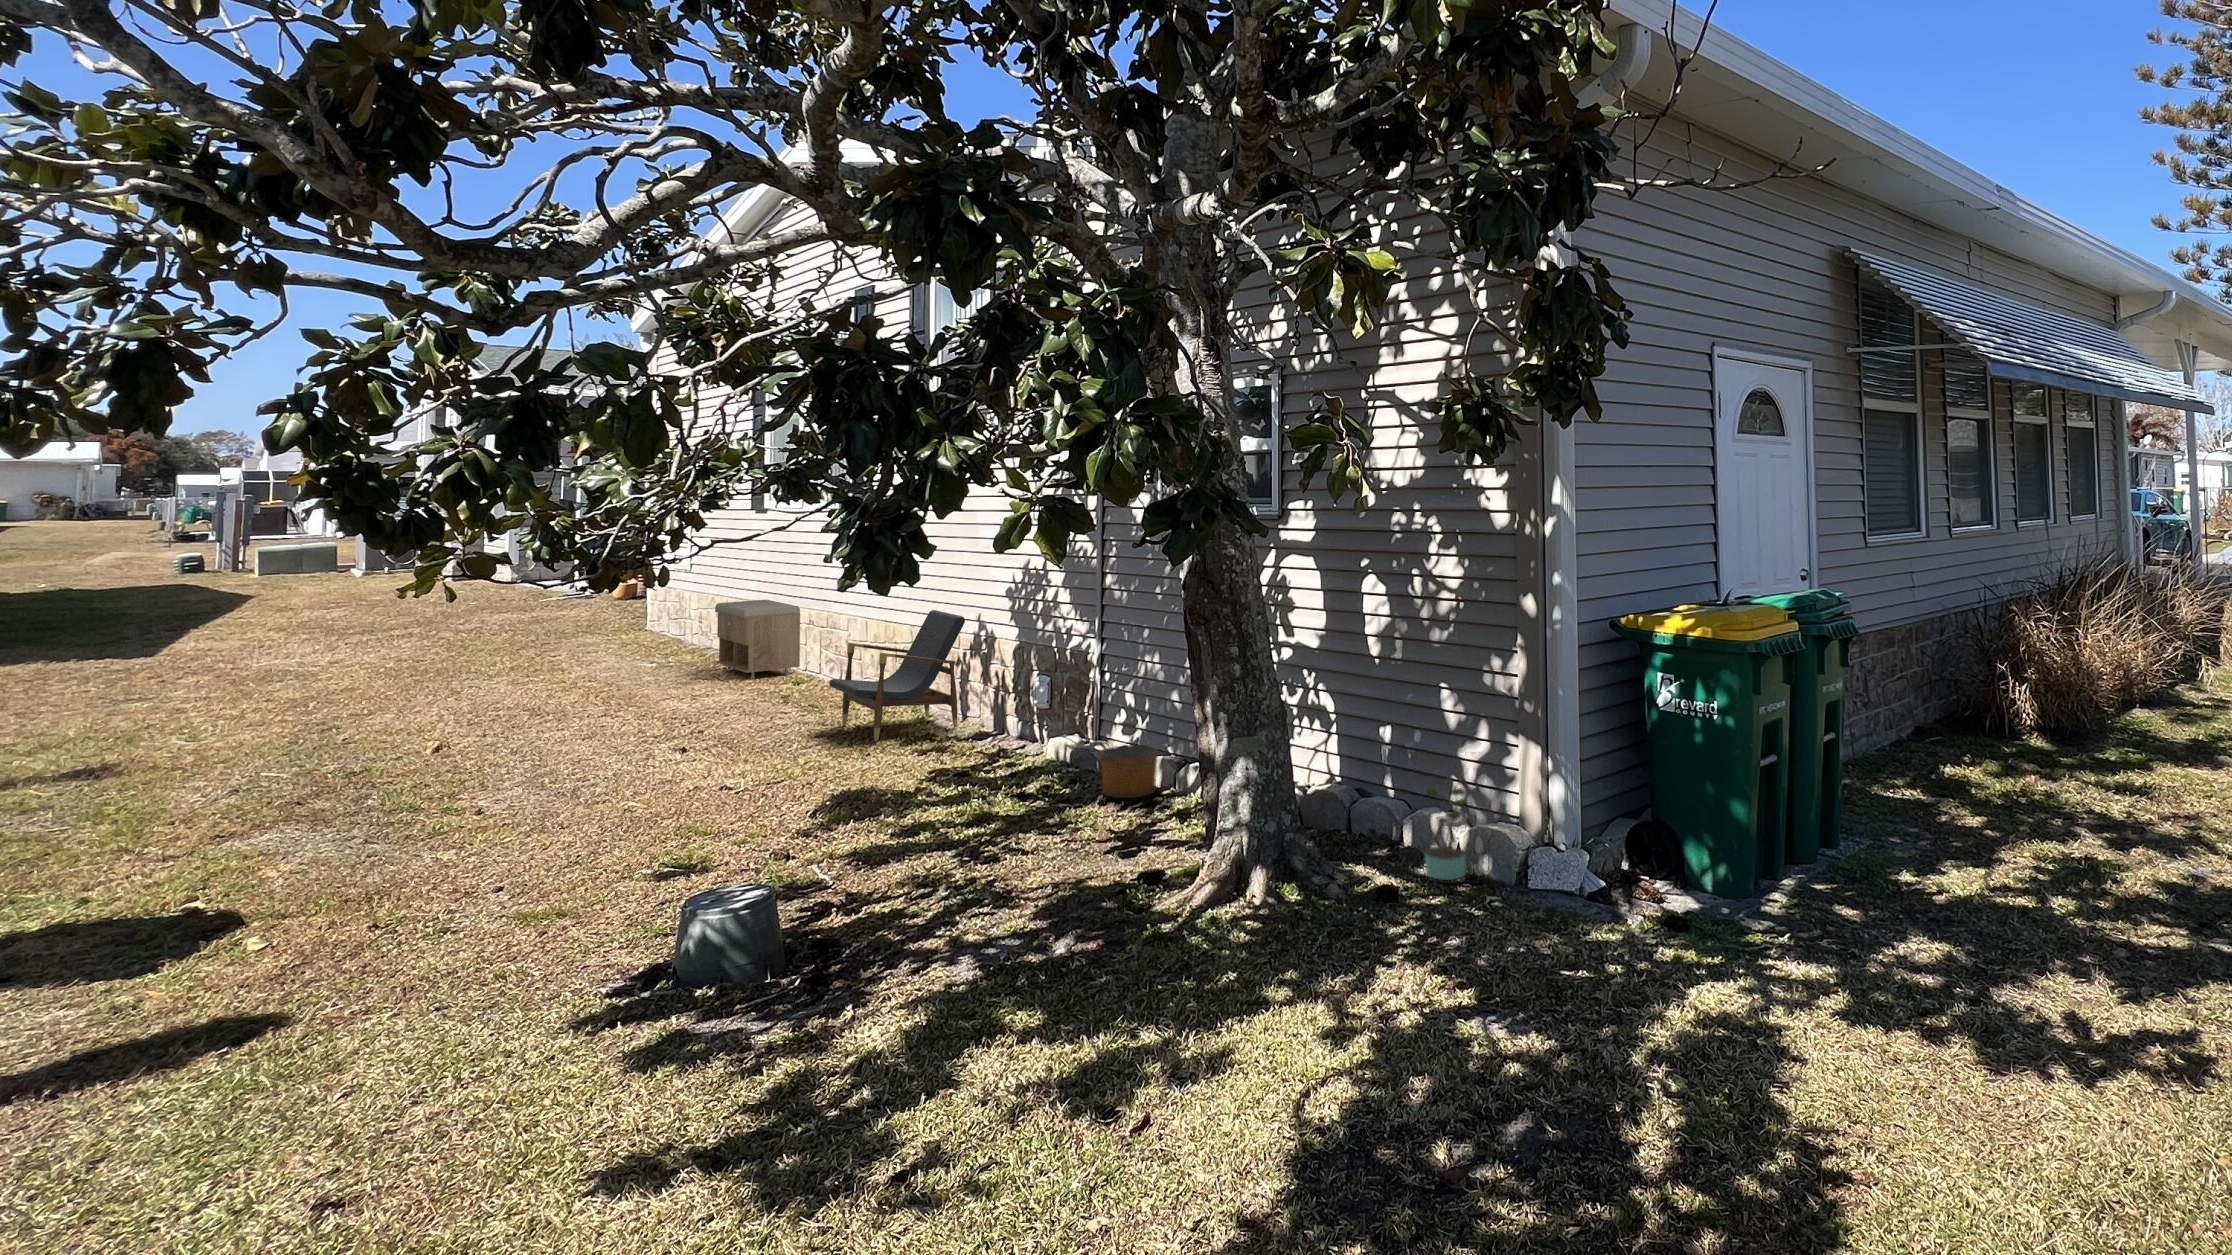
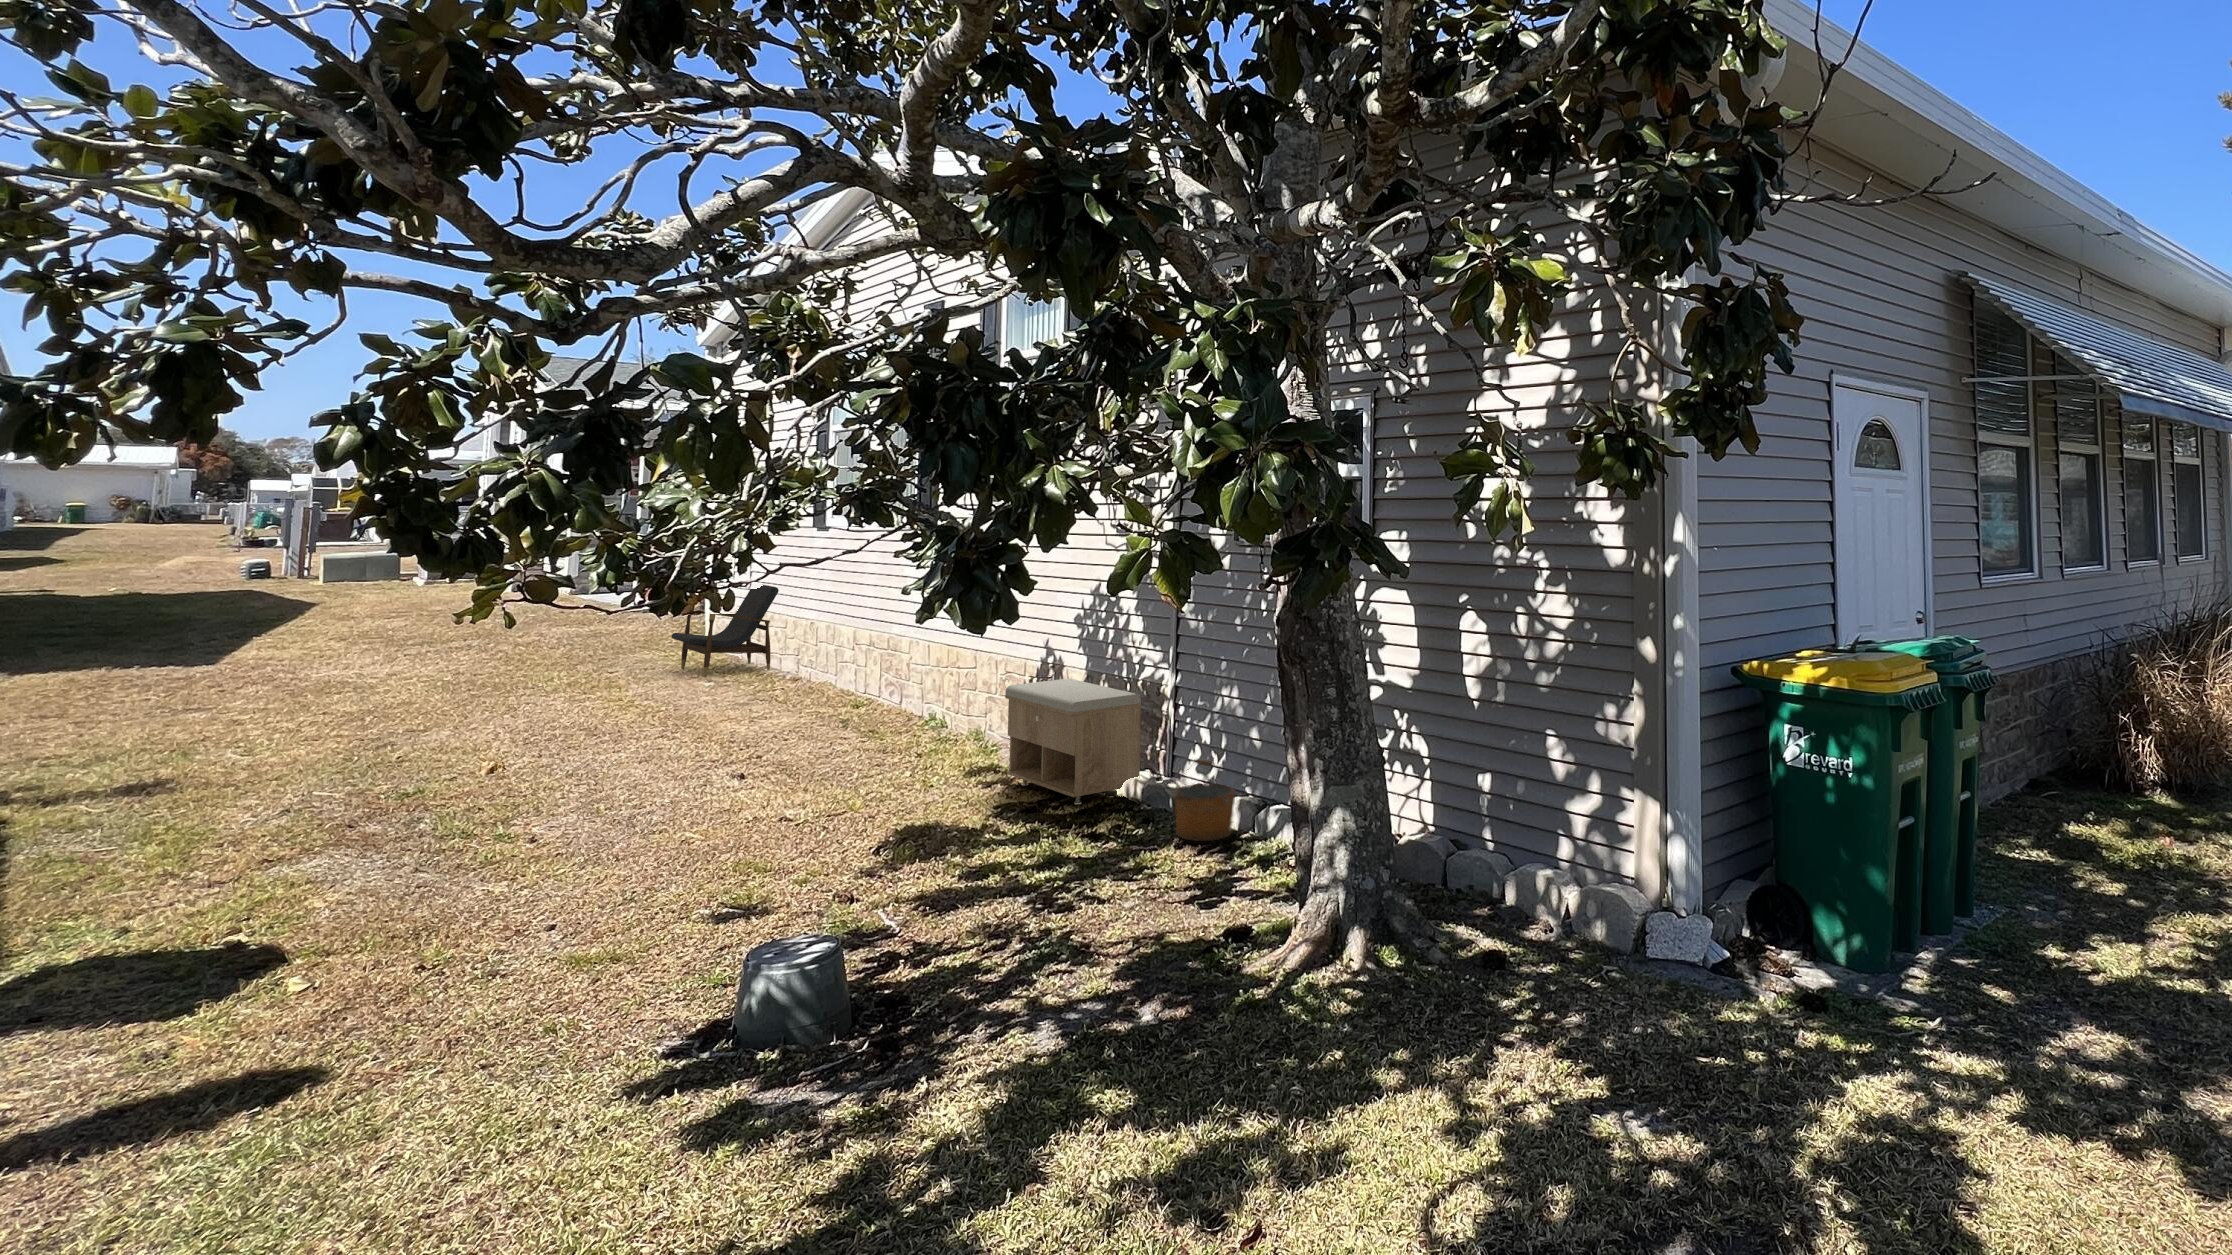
storage bench: present [715,600,800,679] -> present [1005,679,1141,805]
lounge chair: present [829,610,965,741] -> present [672,584,779,677]
potted plant: present [1413,740,1480,880] -> none [1515,792,1595,945]

